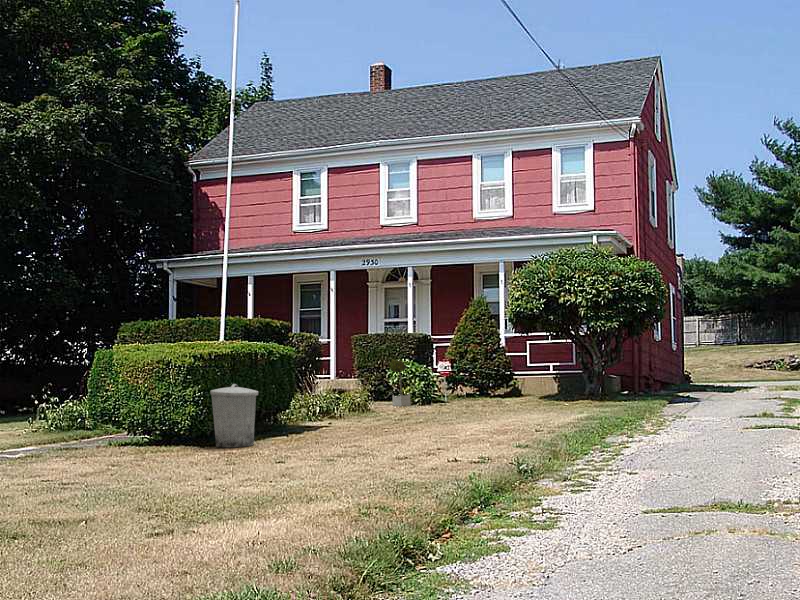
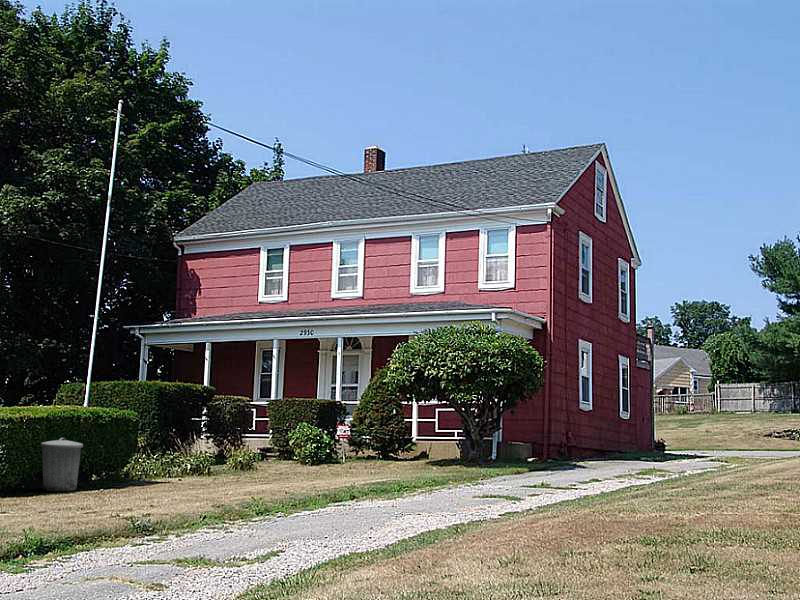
potted tree: present [389,359,411,406] -> none [284,422,302,465]

